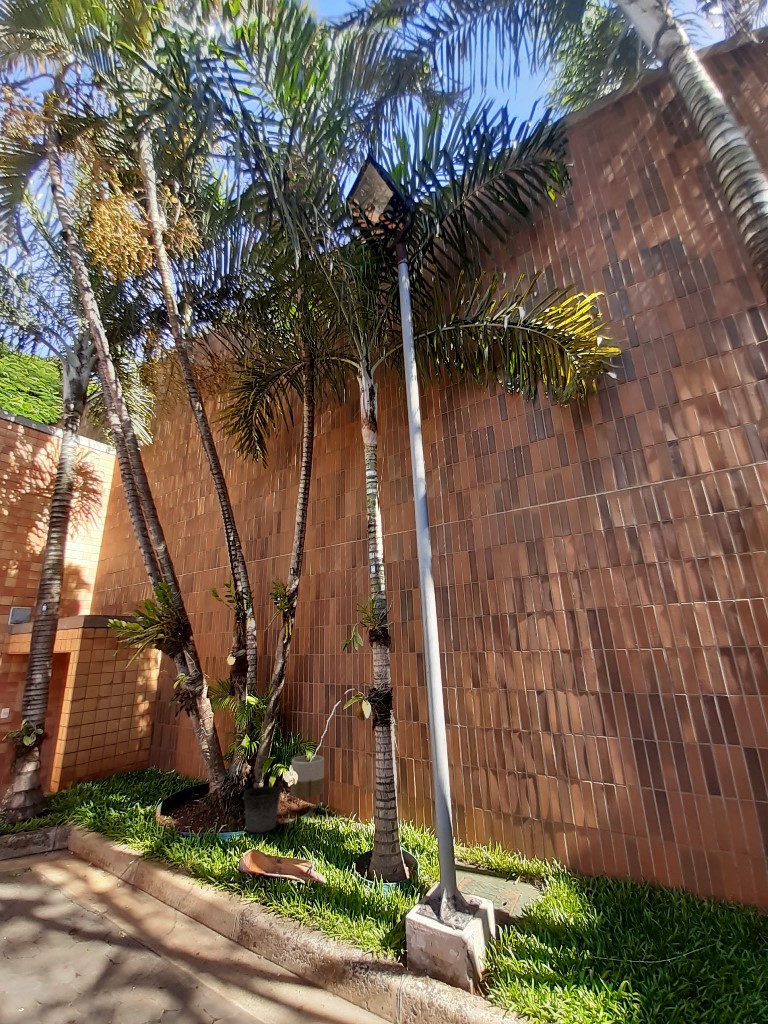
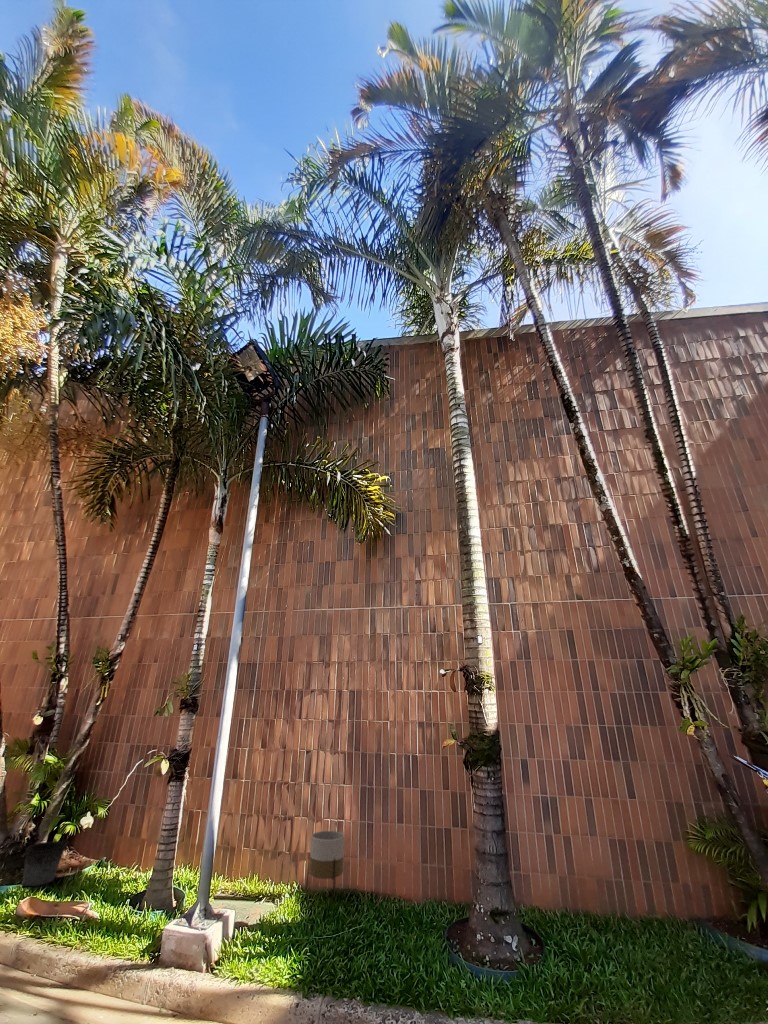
planter: present [290,755,324,816] -> present [306,831,344,900]

